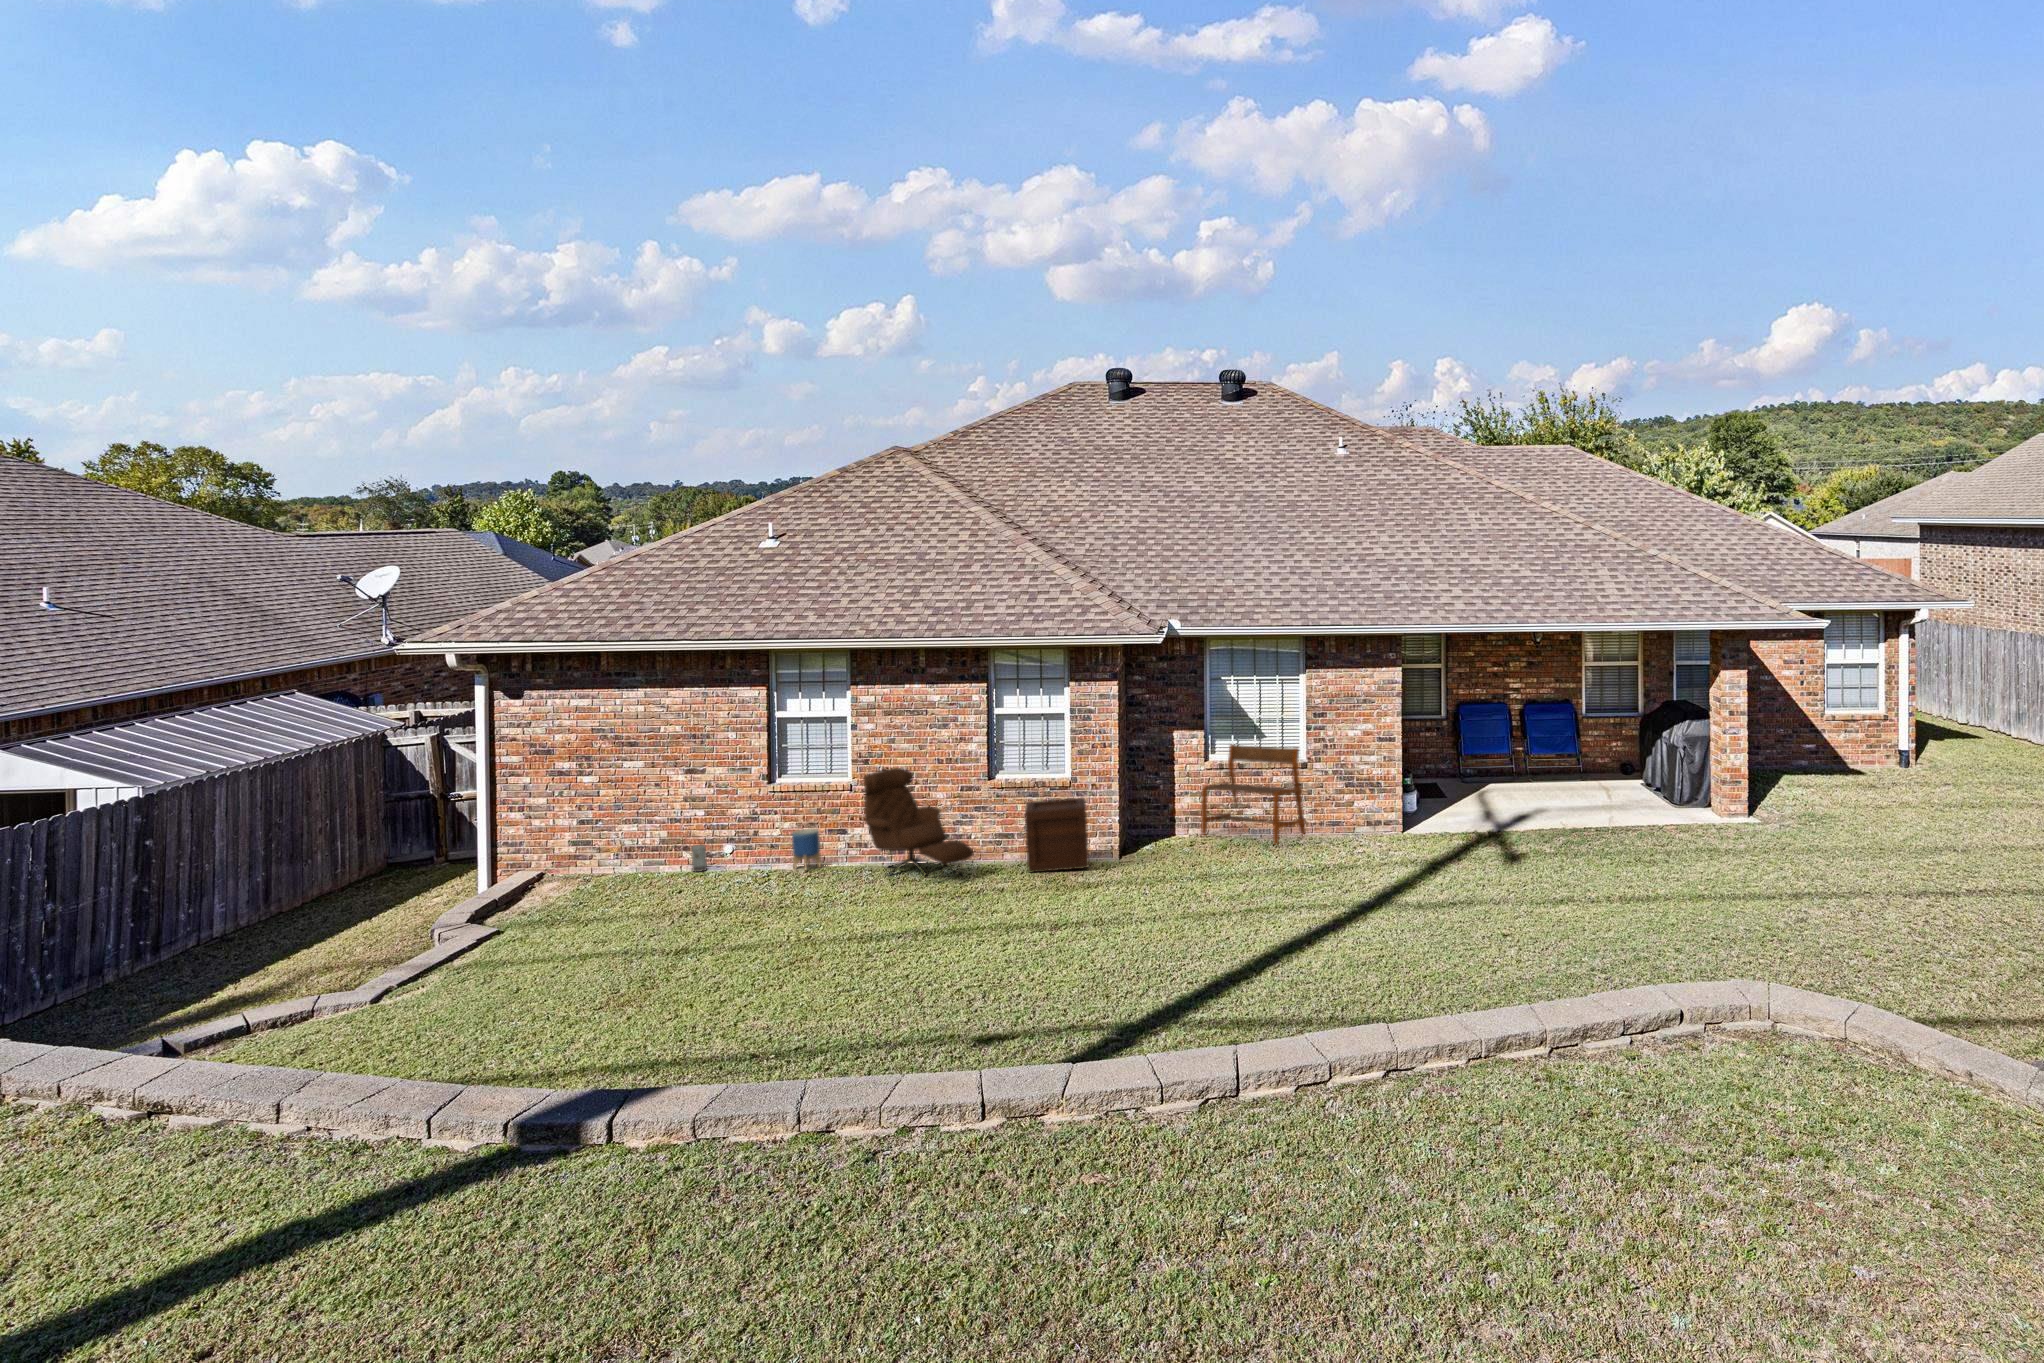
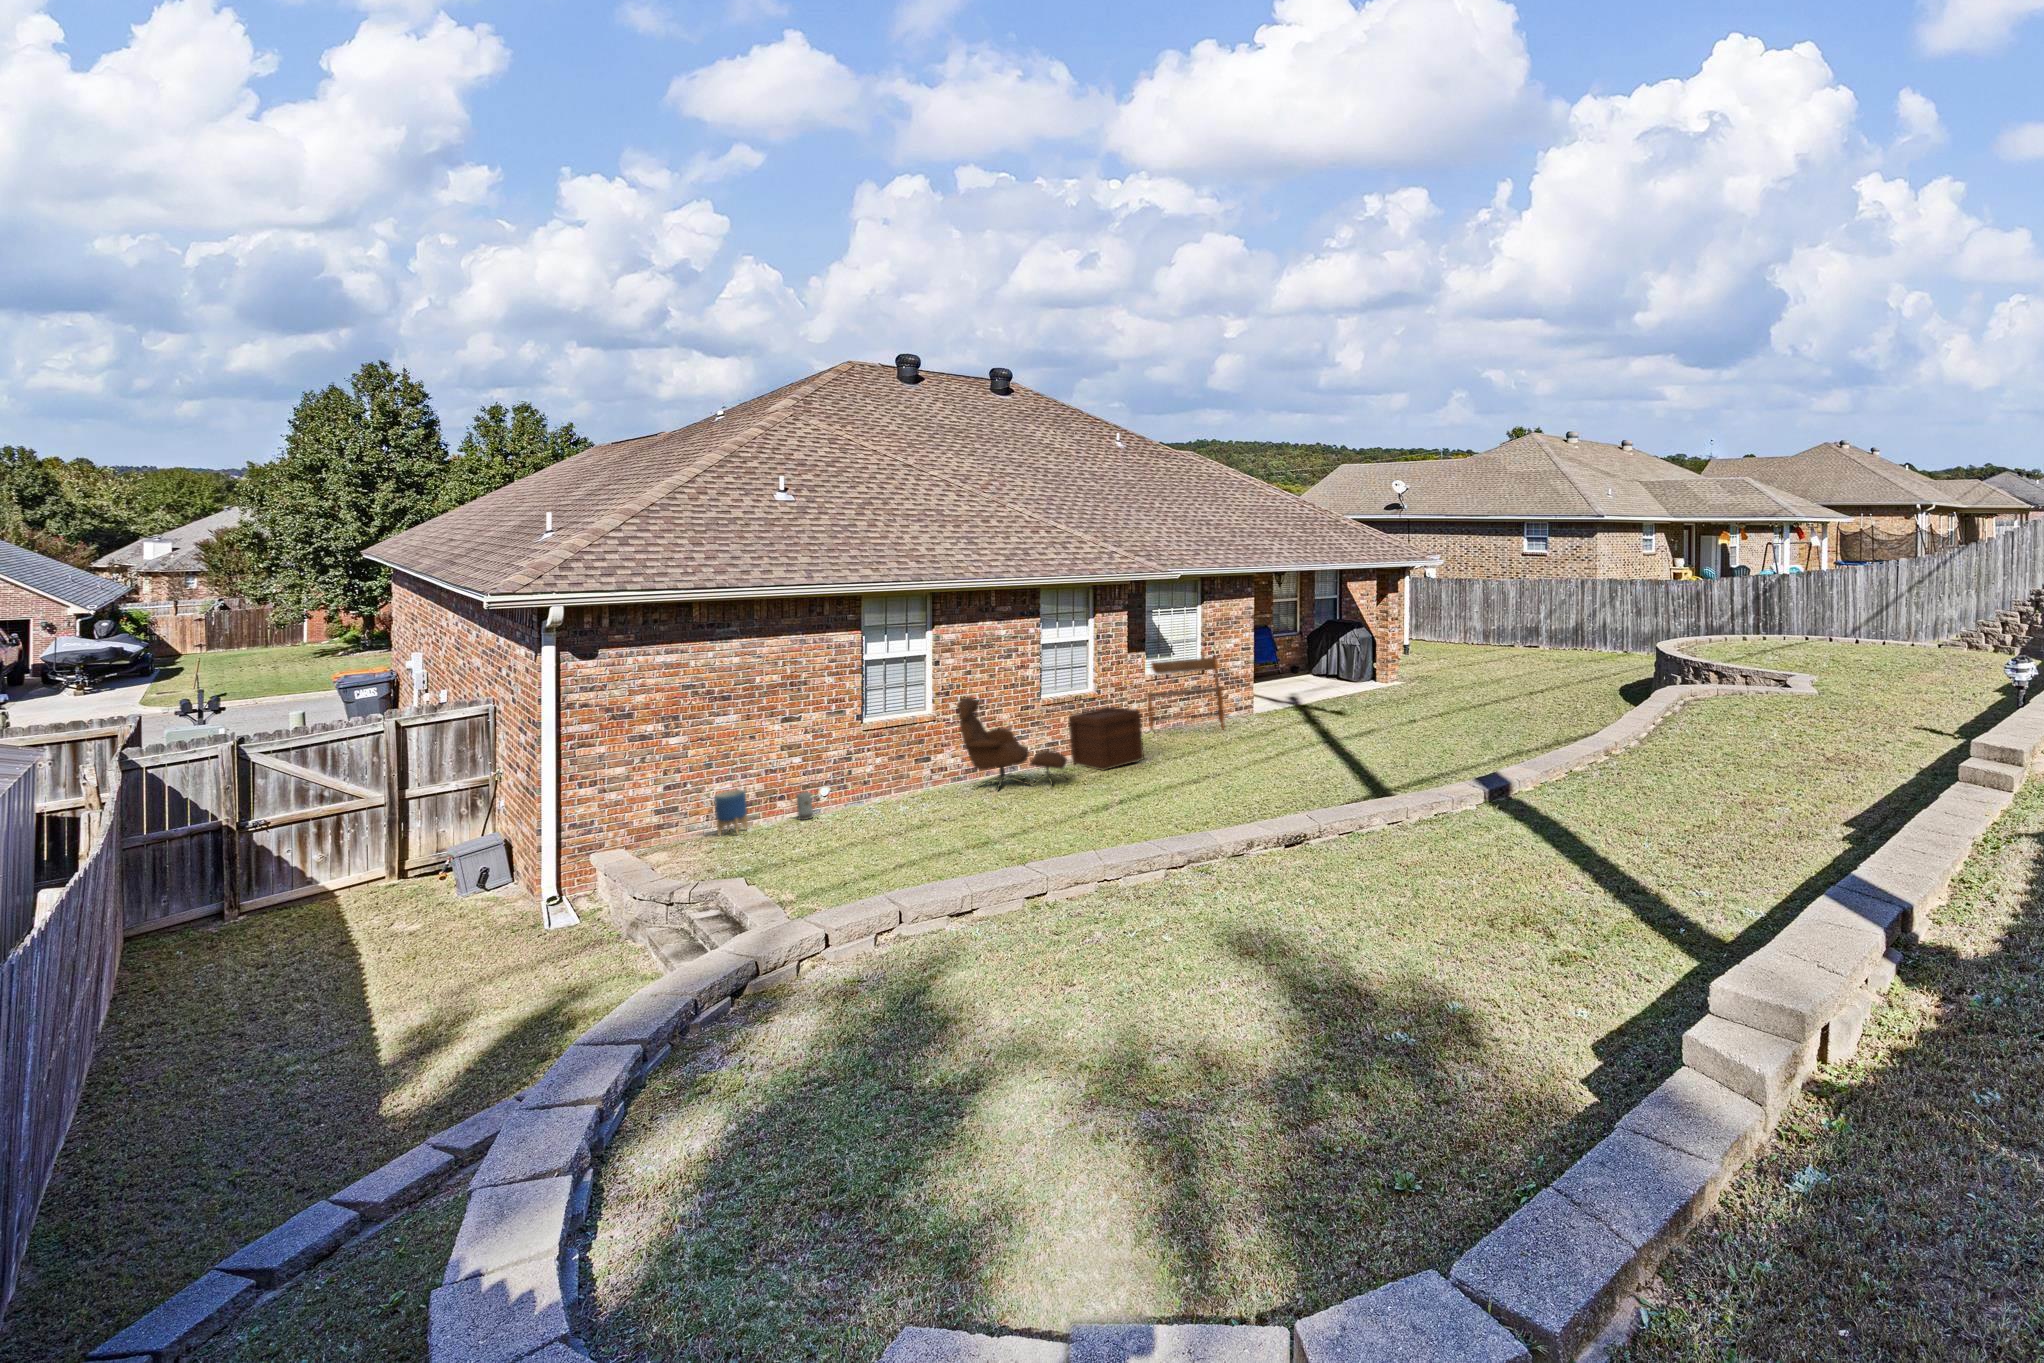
planter: present [792,829,821,869] -> present [714,790,748,836]

